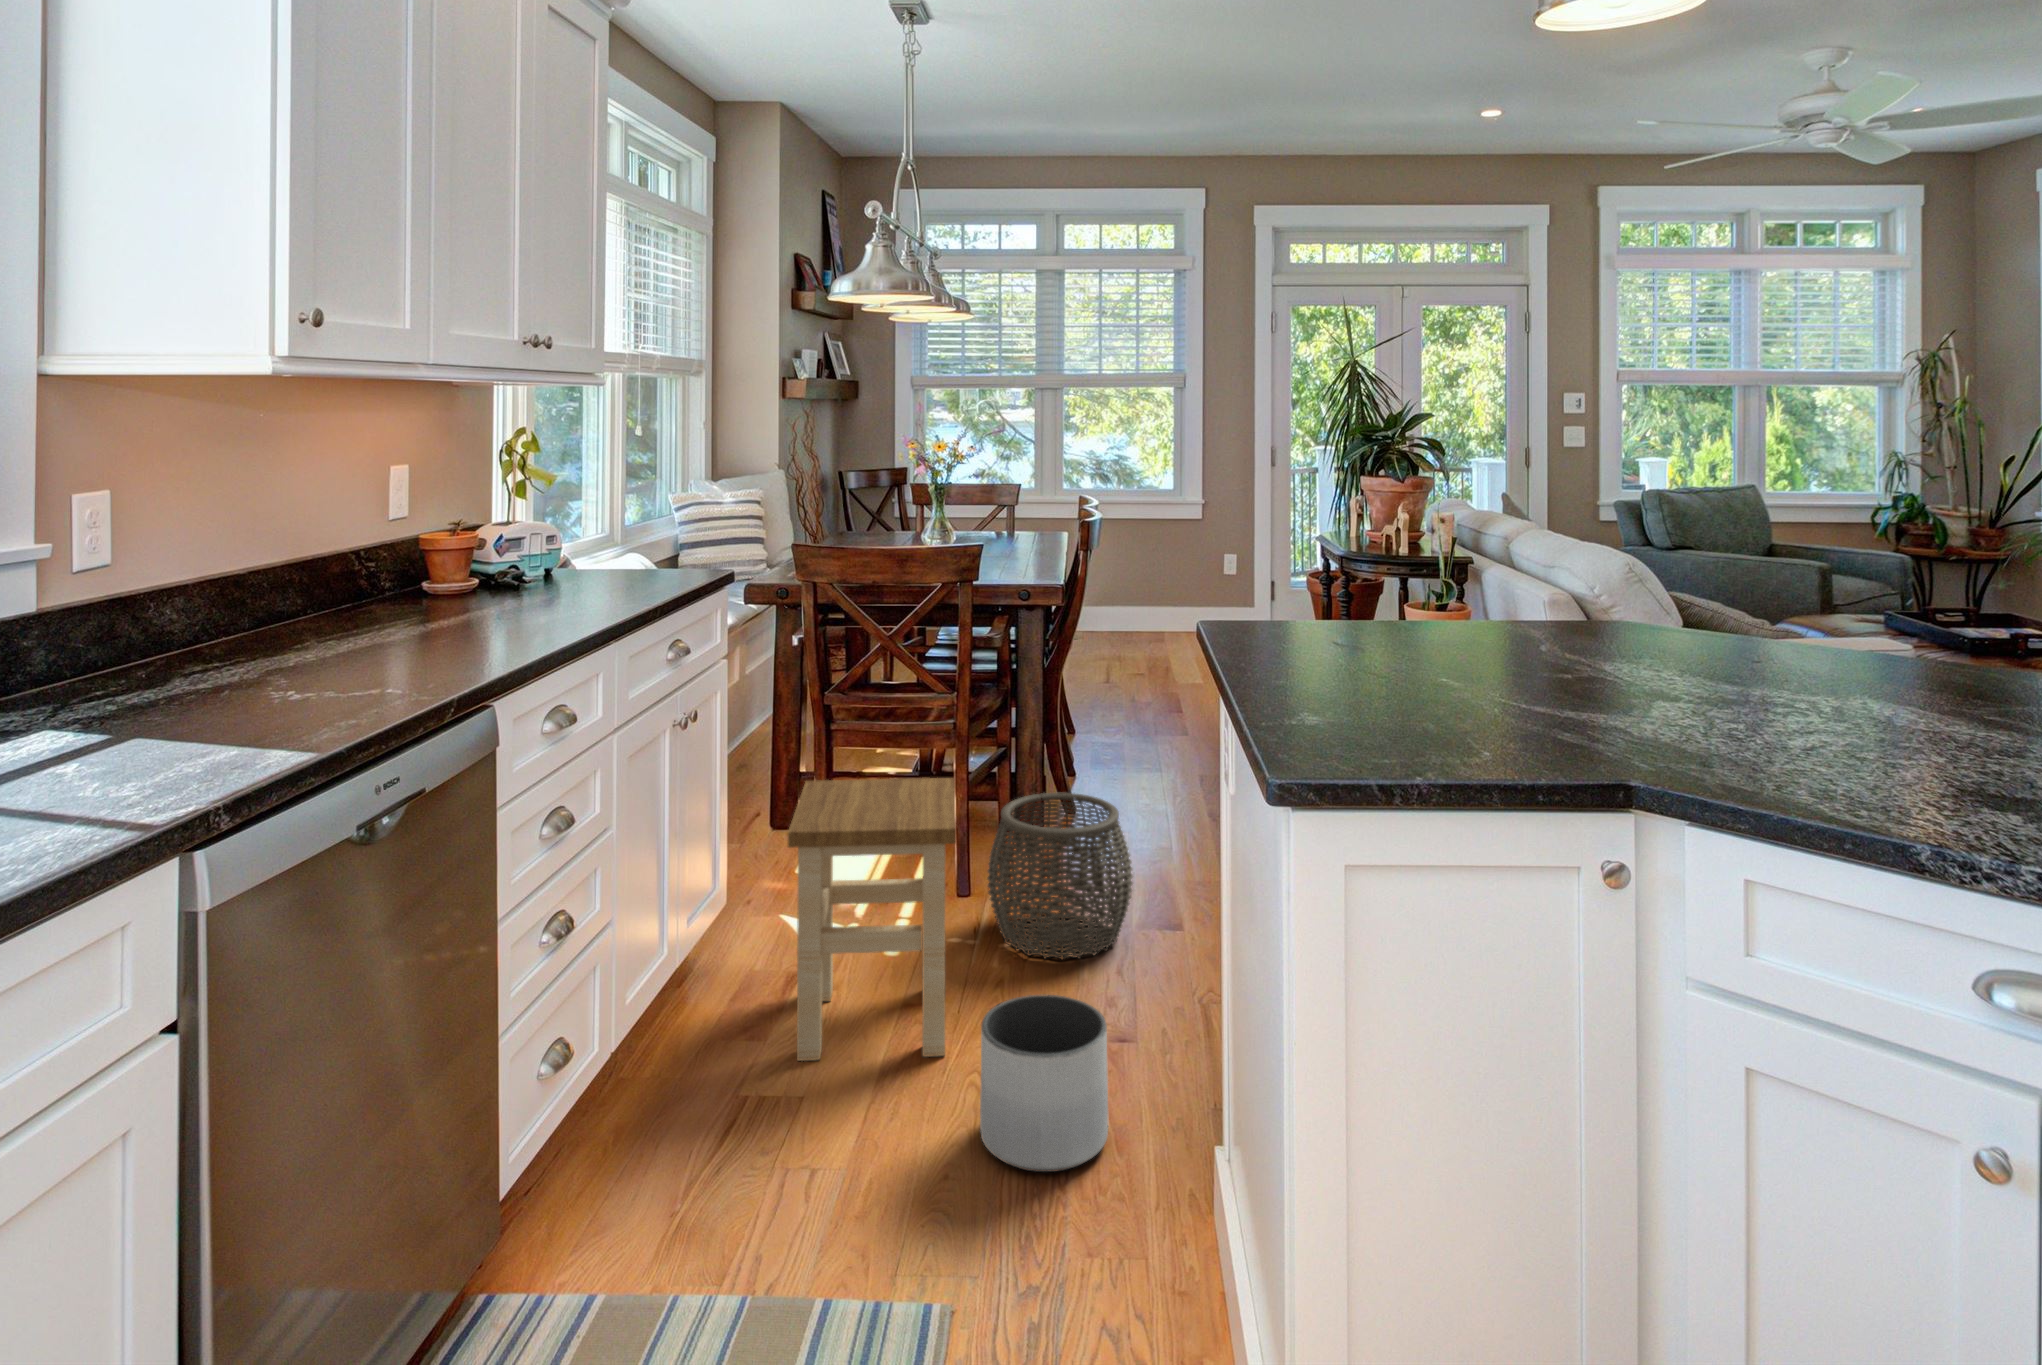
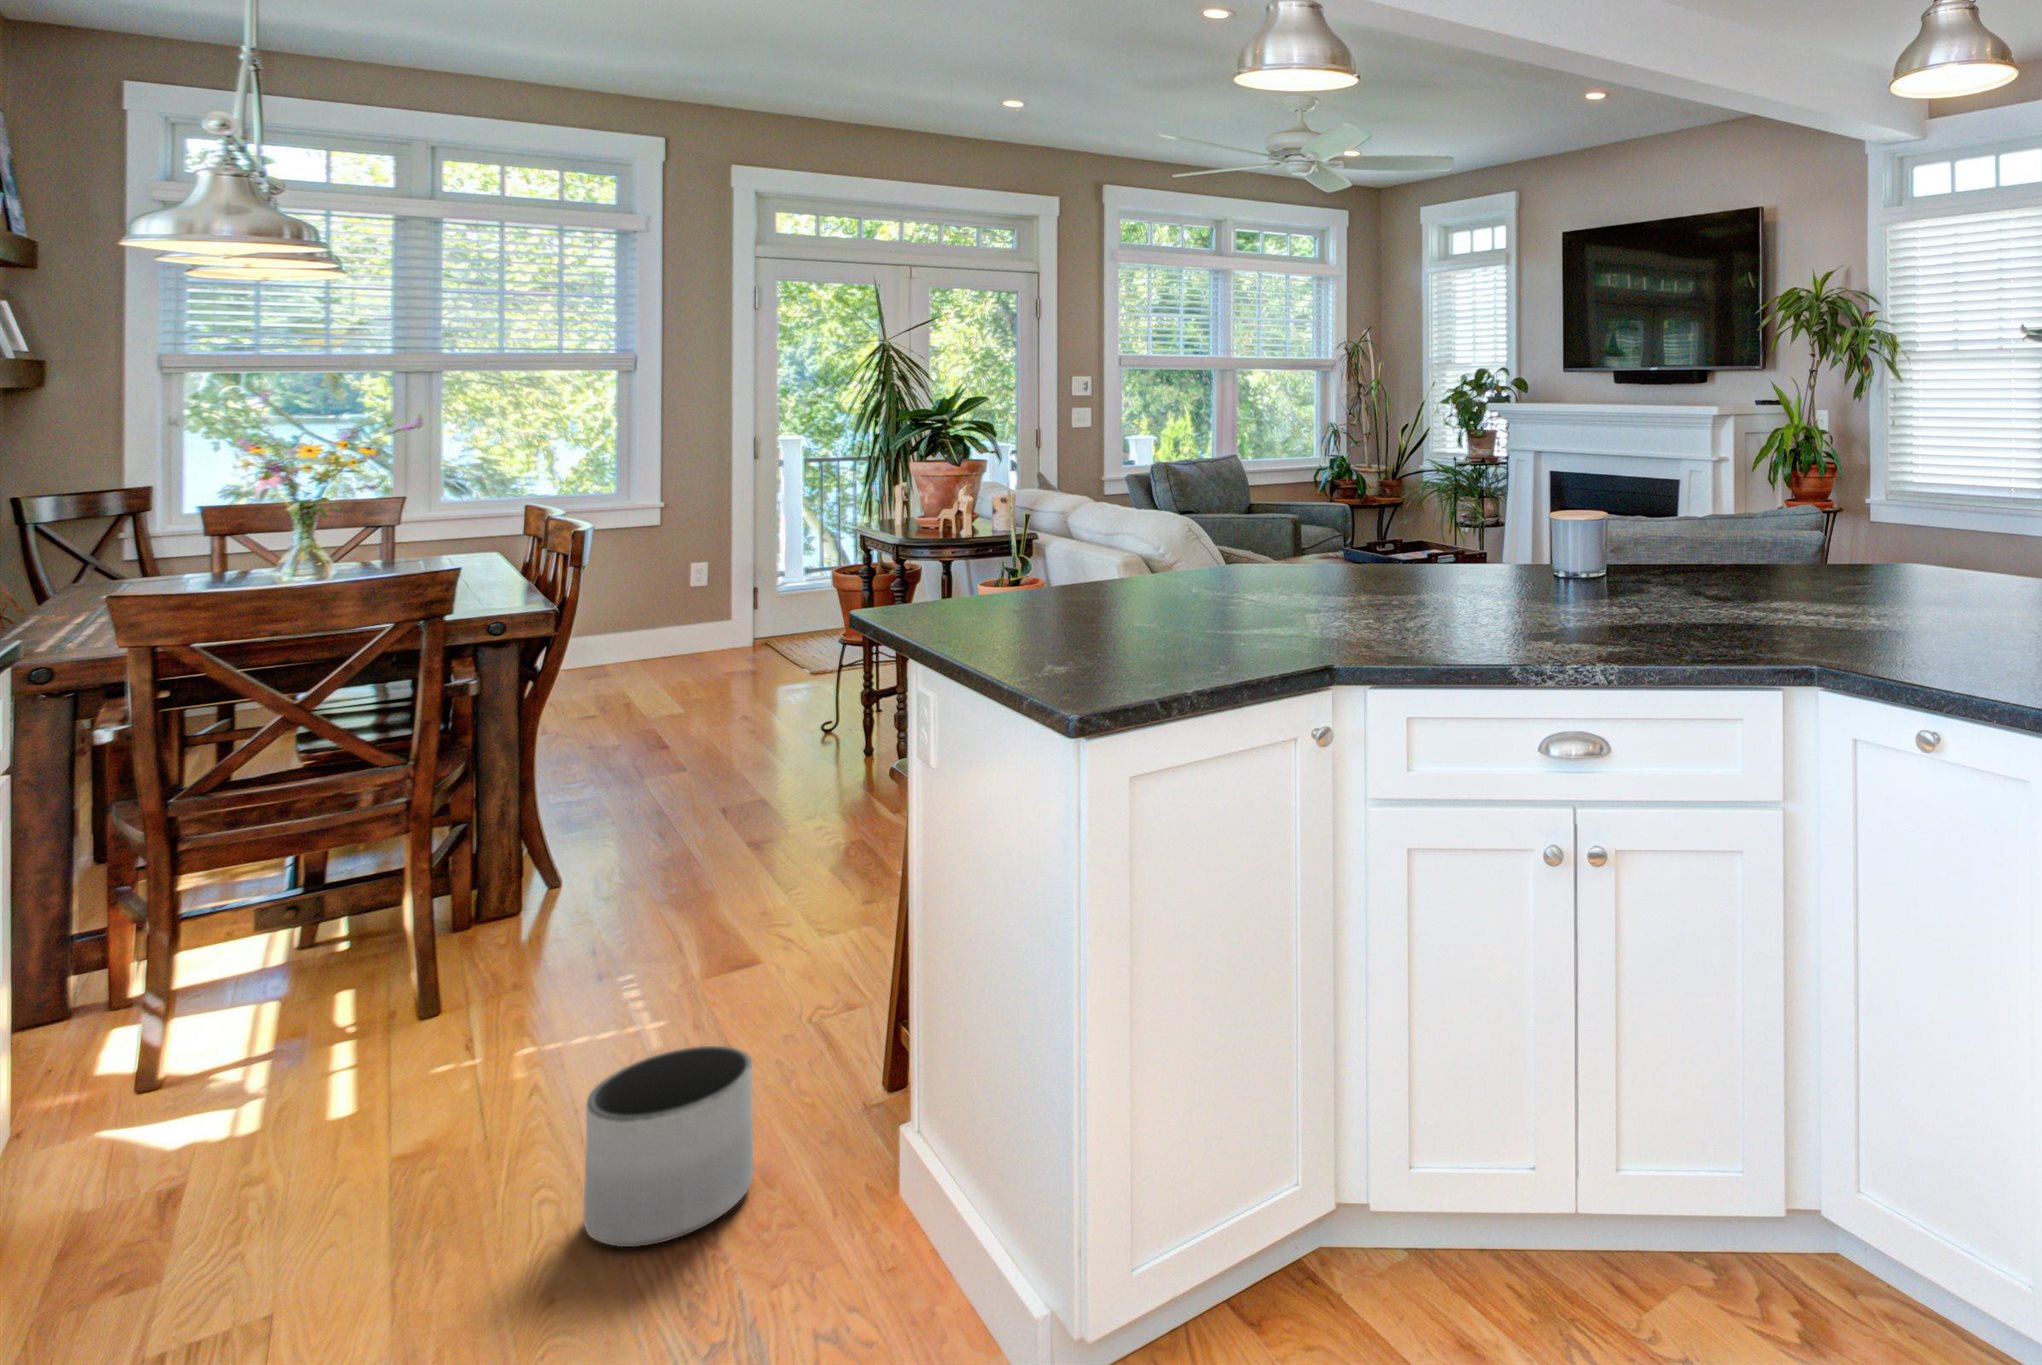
stool: present [788,778,956,1061] -> none [215,856,514,1272]
woven basket: present [987,793,1133,959] -> none [491,846,700,1049]

